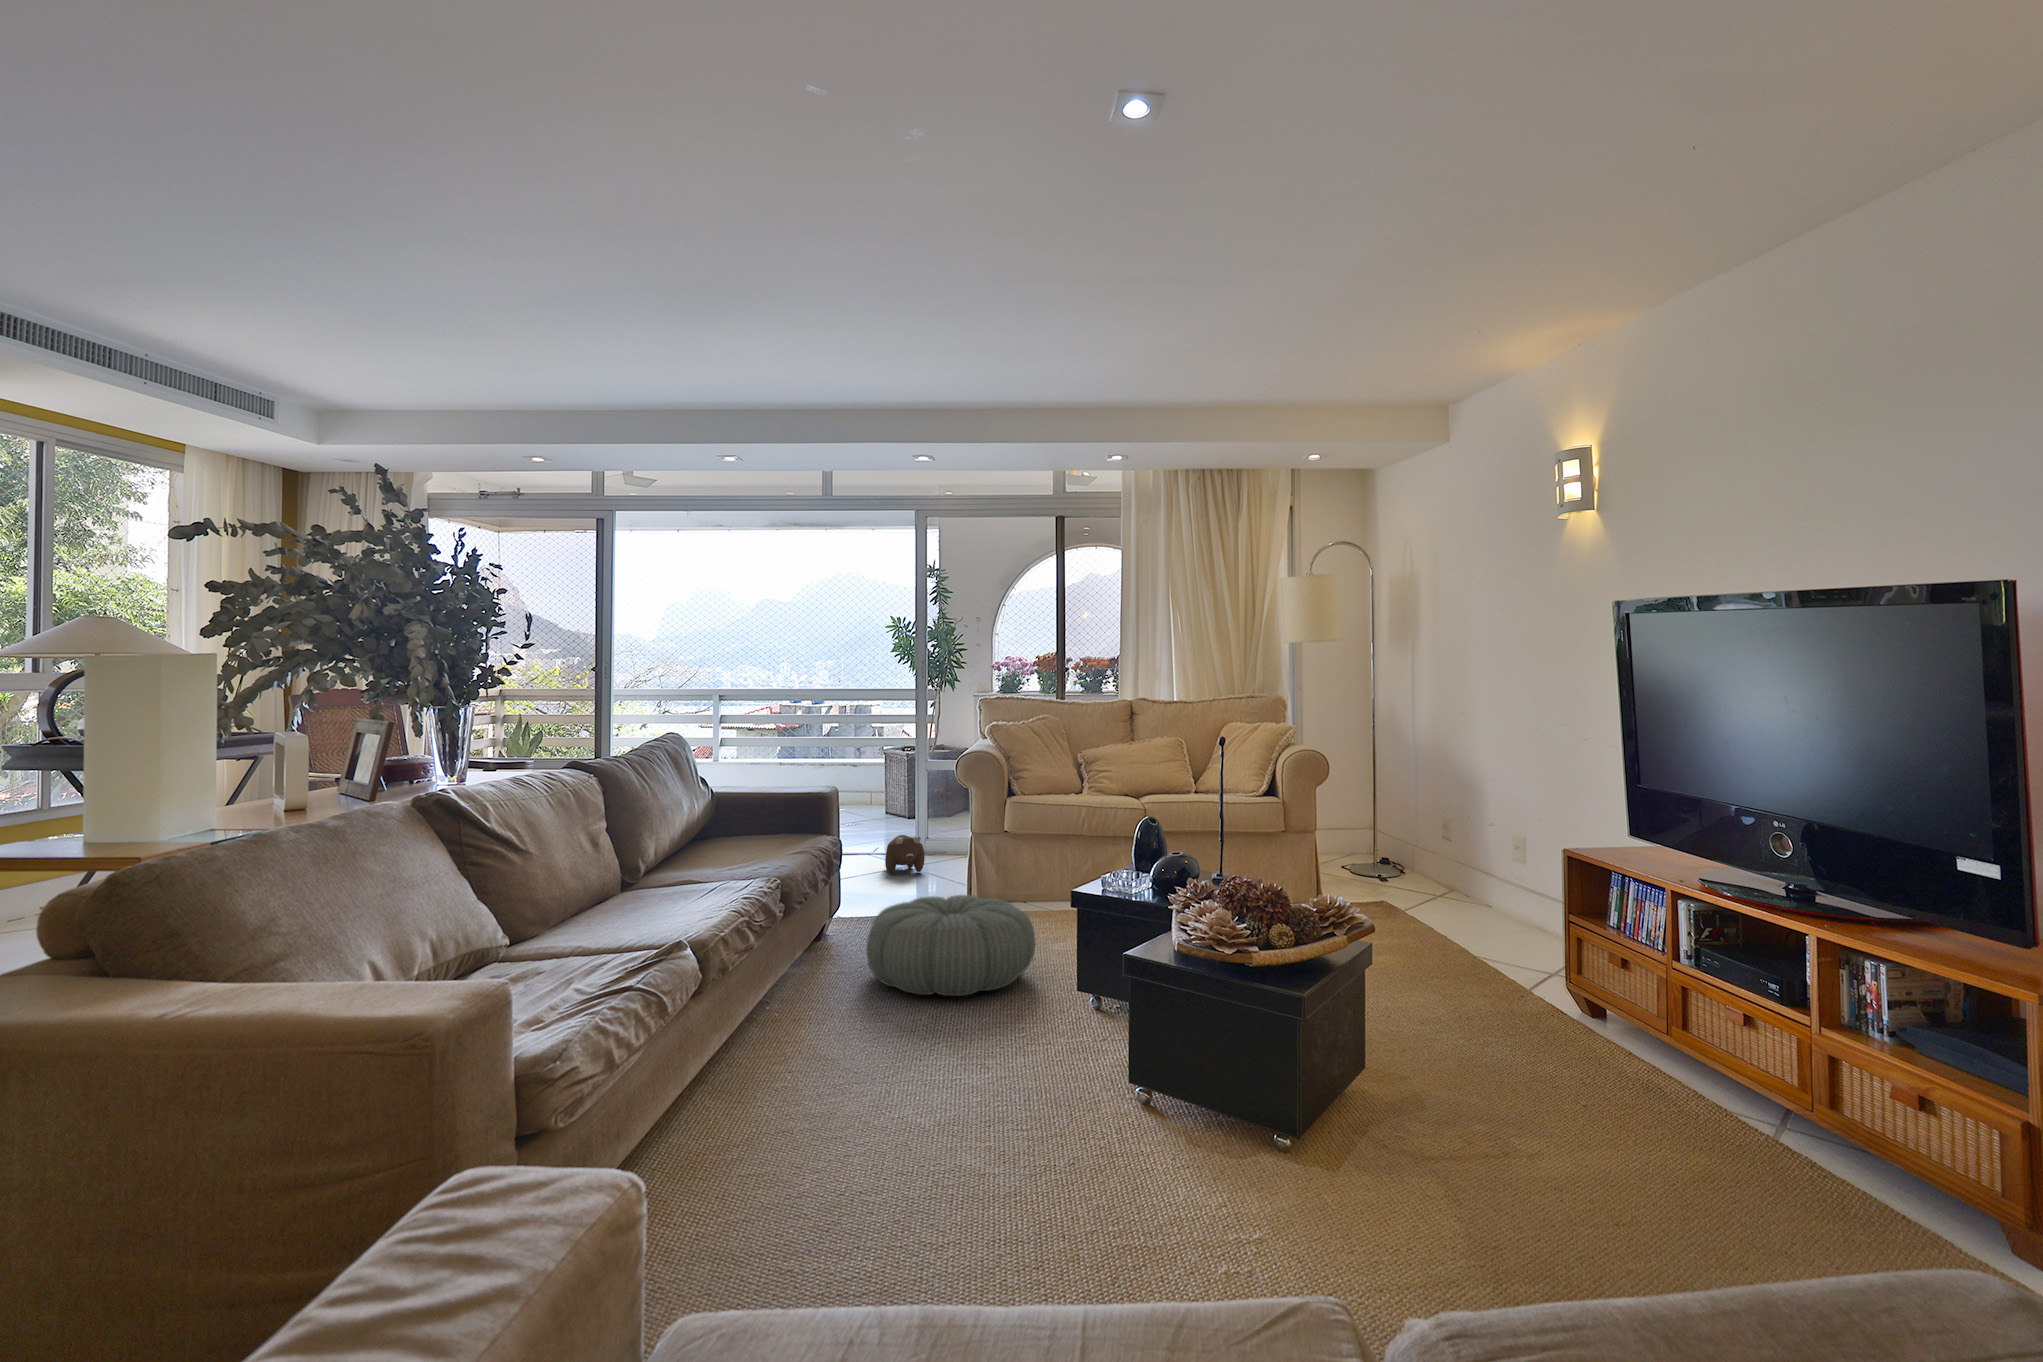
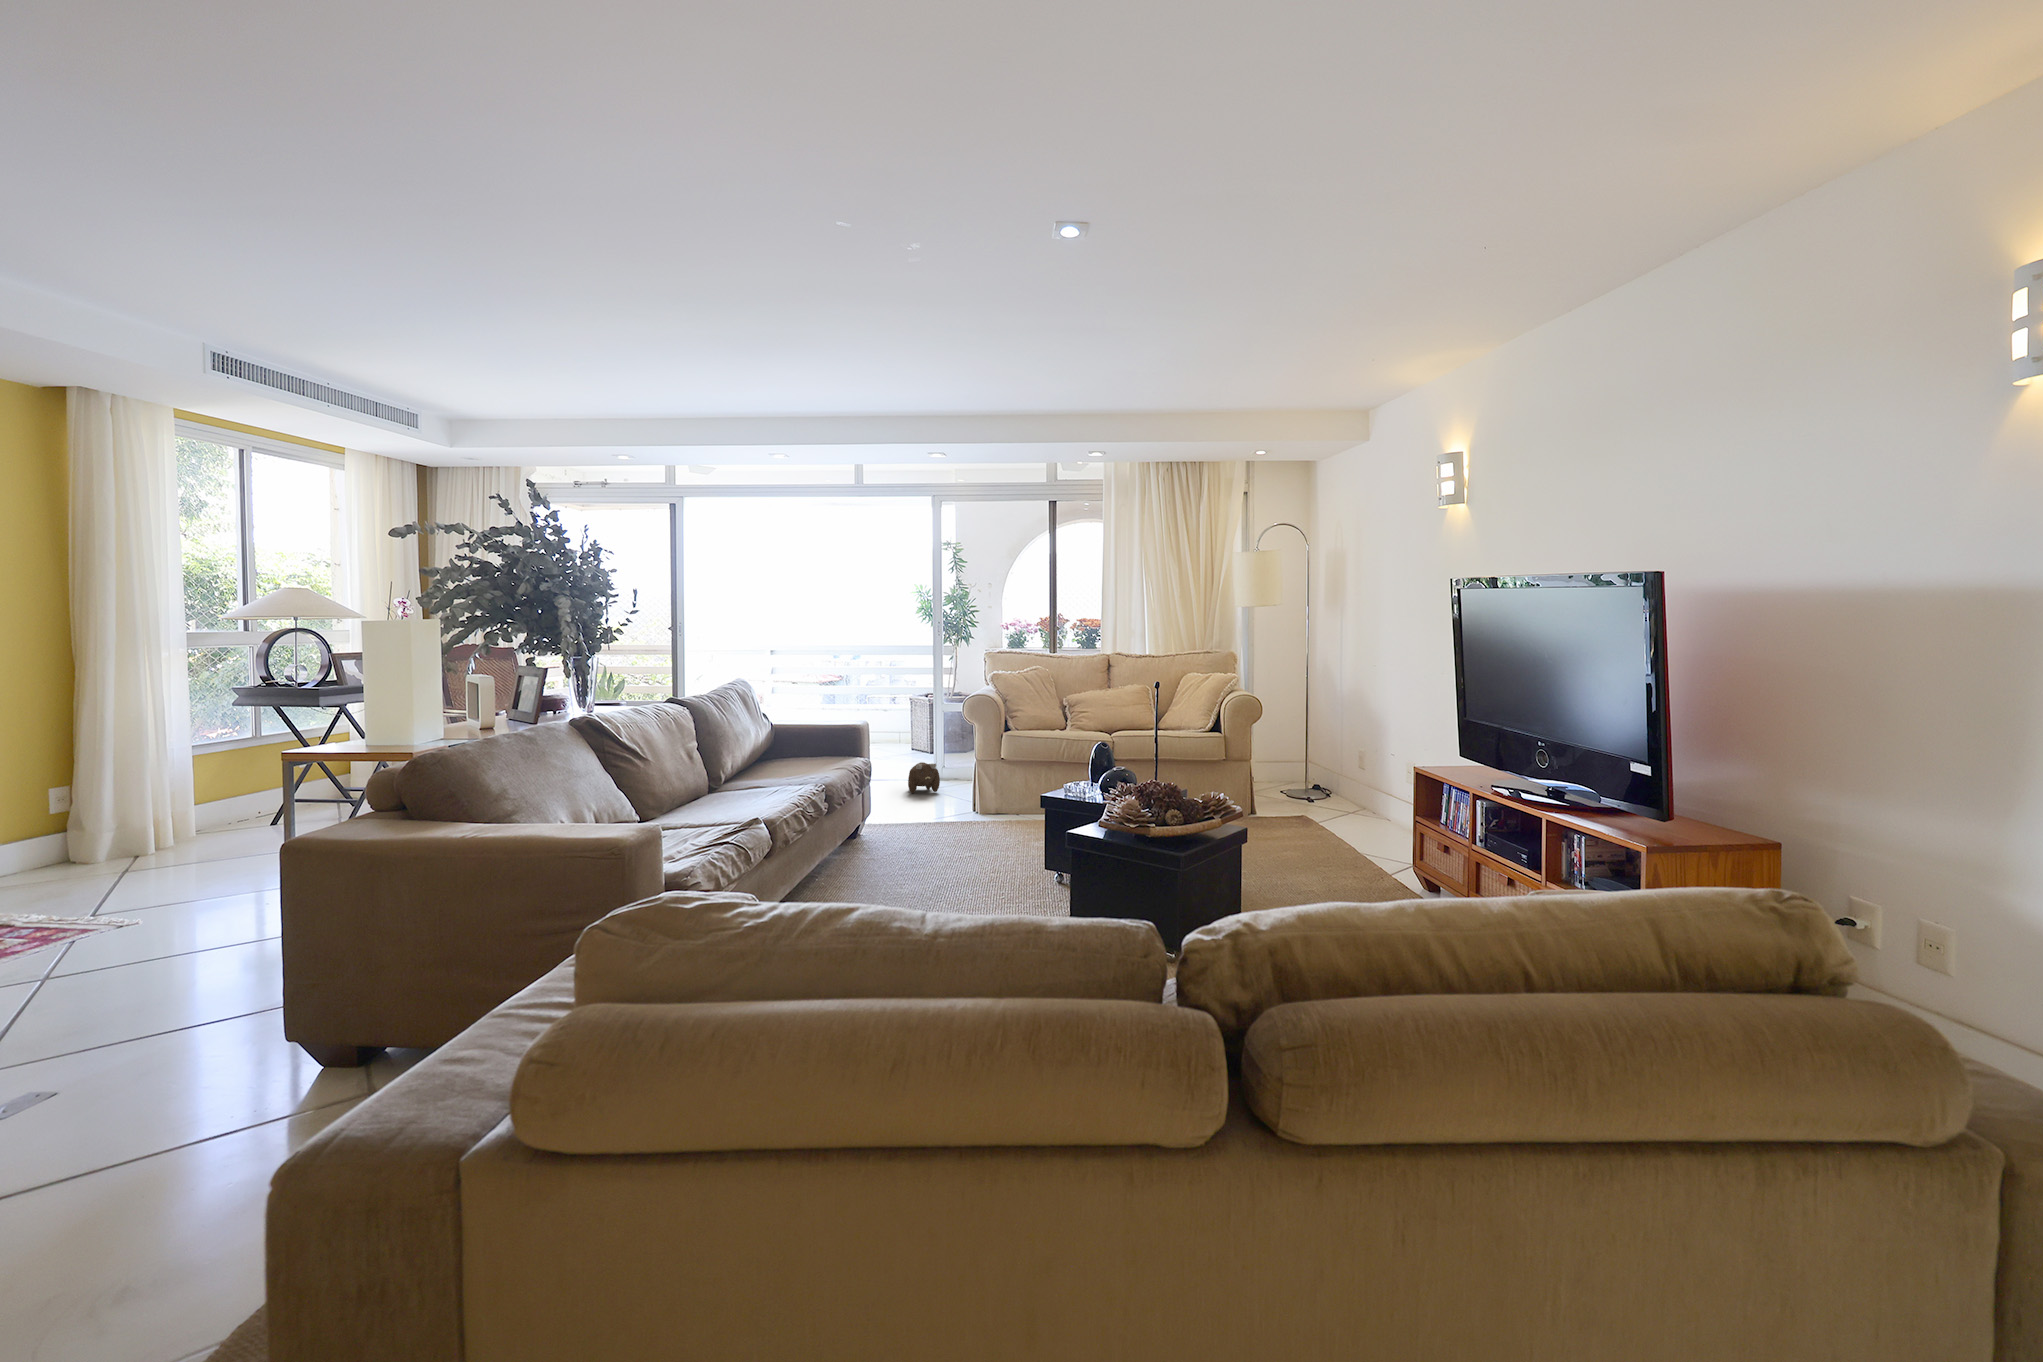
pouf: present [866,895,1036,996] -> none [890,803,1018,875]

